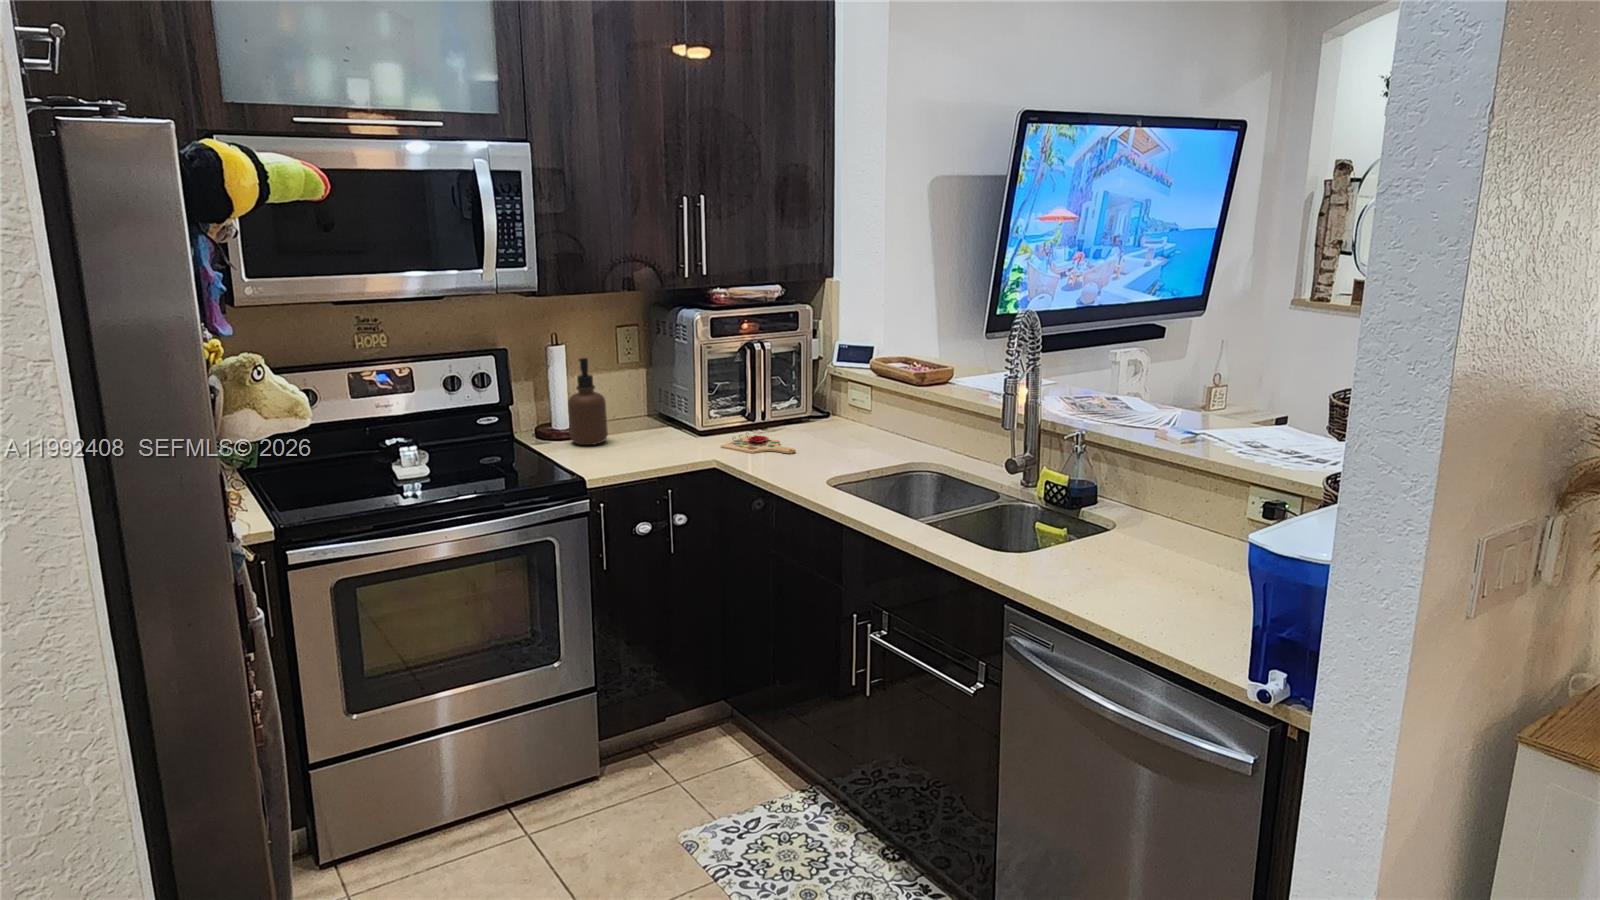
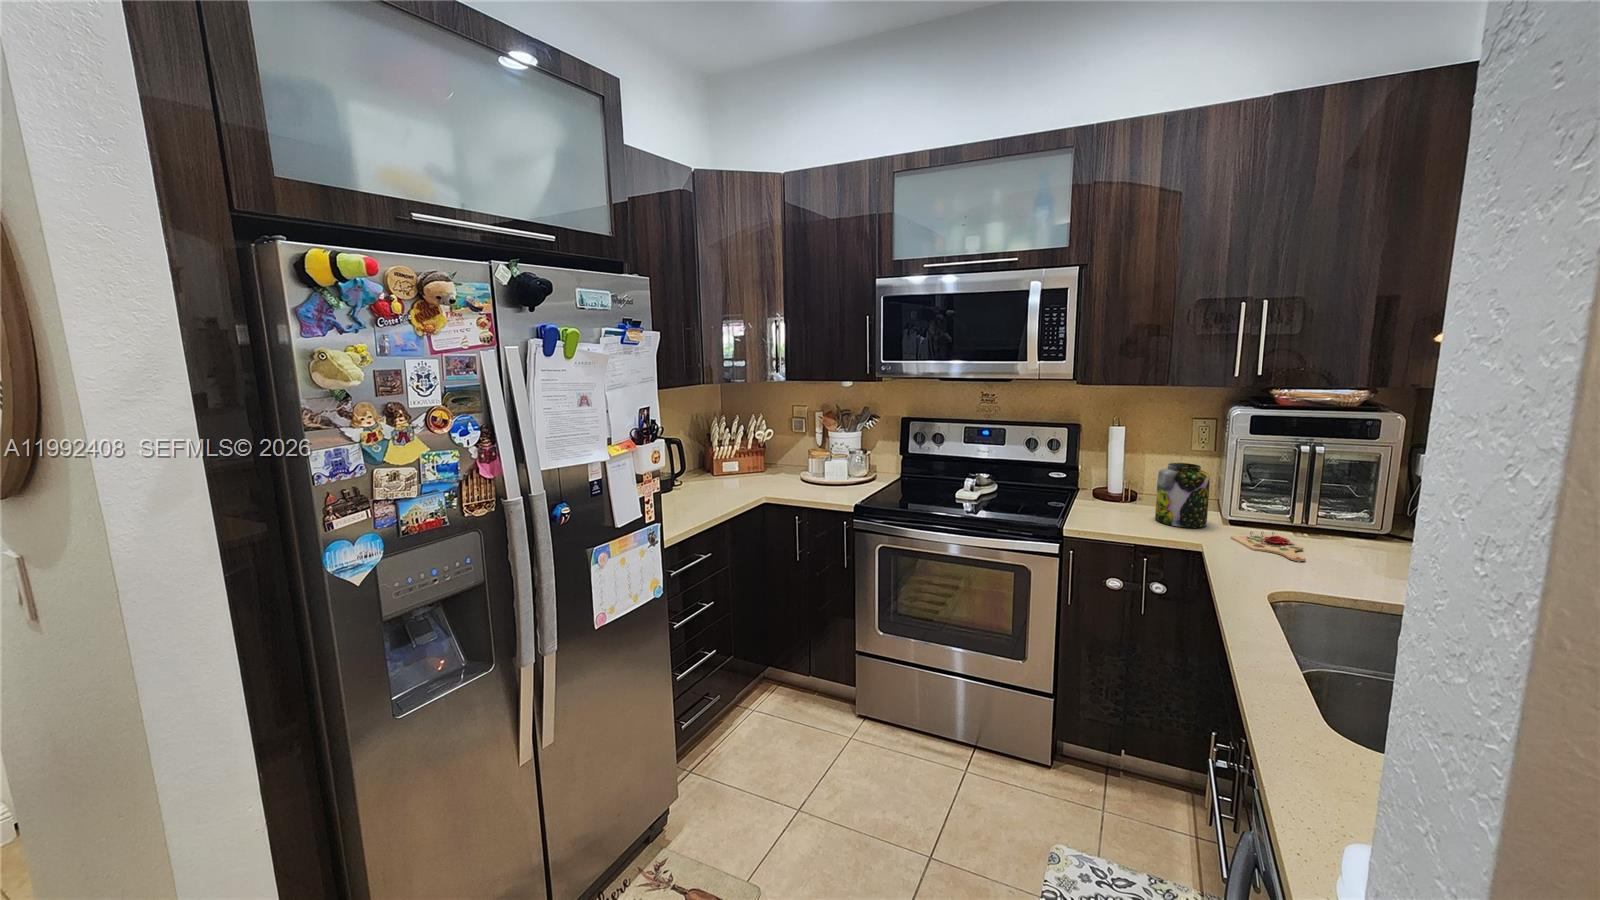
soap dispenser: present [568,358,608,445] -> none [1107,438,1141,509]
jar: none [635,377,688,449] -> present [1155,463,1210,528]

